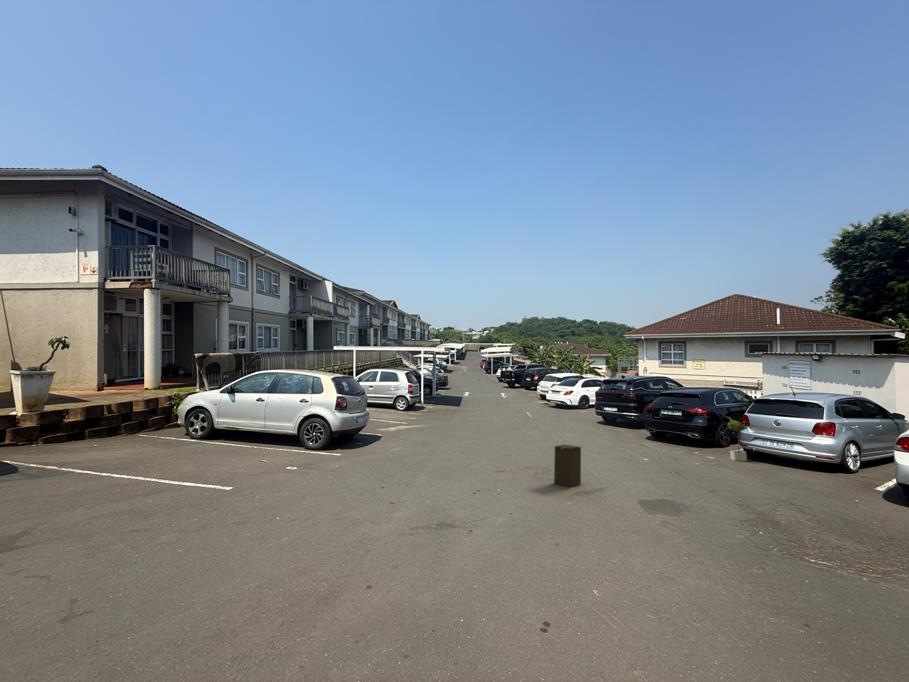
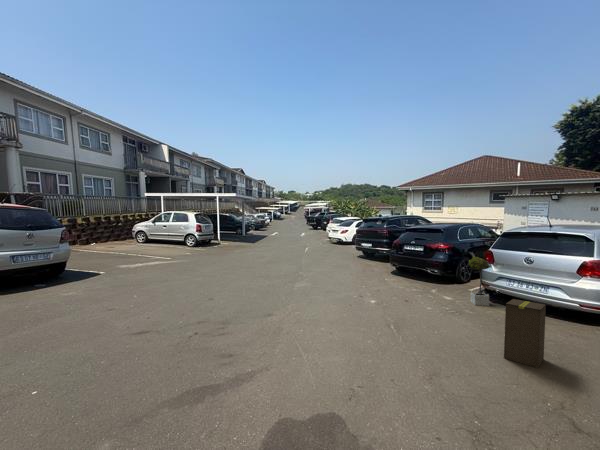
cardboard box: present [554,445,581,487] -> present [504,299,546,368]

